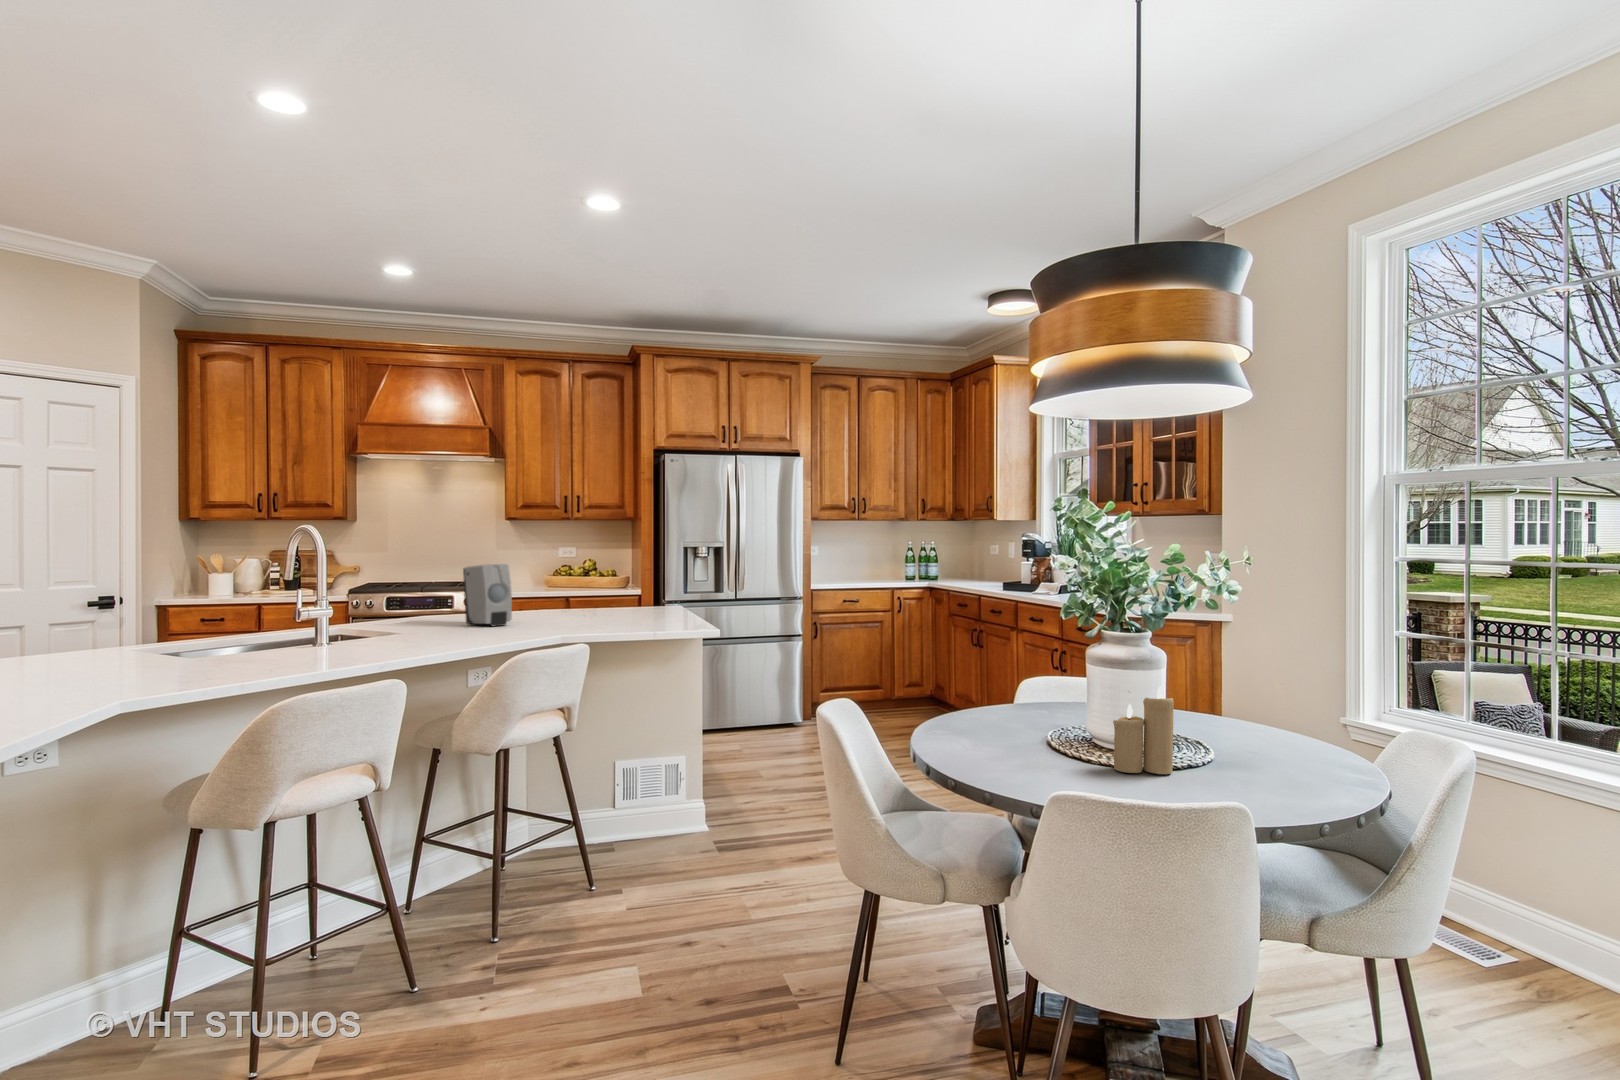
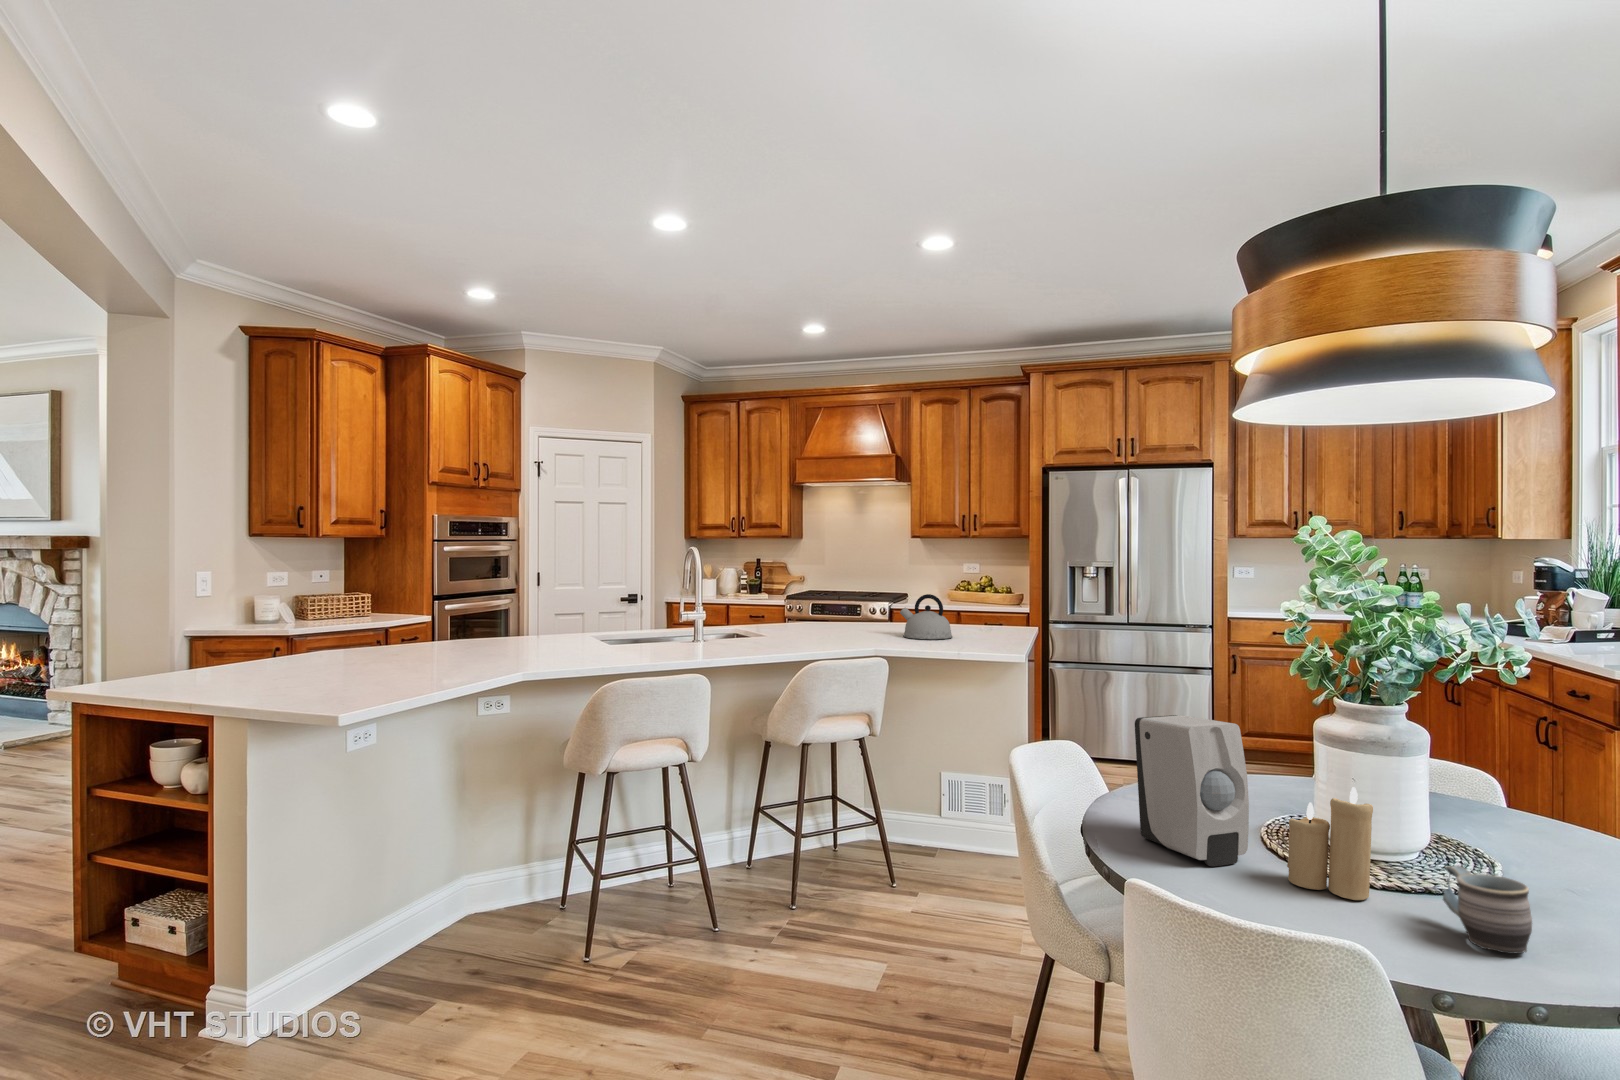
soap dispenser: present [463,564,512,627] -> present [1135,715,1249,866]
kettle: none [553,573,612,621] -> present [900,594,952,639]
mug: none [1225,732,1289,787] -> present [1443,866,1532,954]

